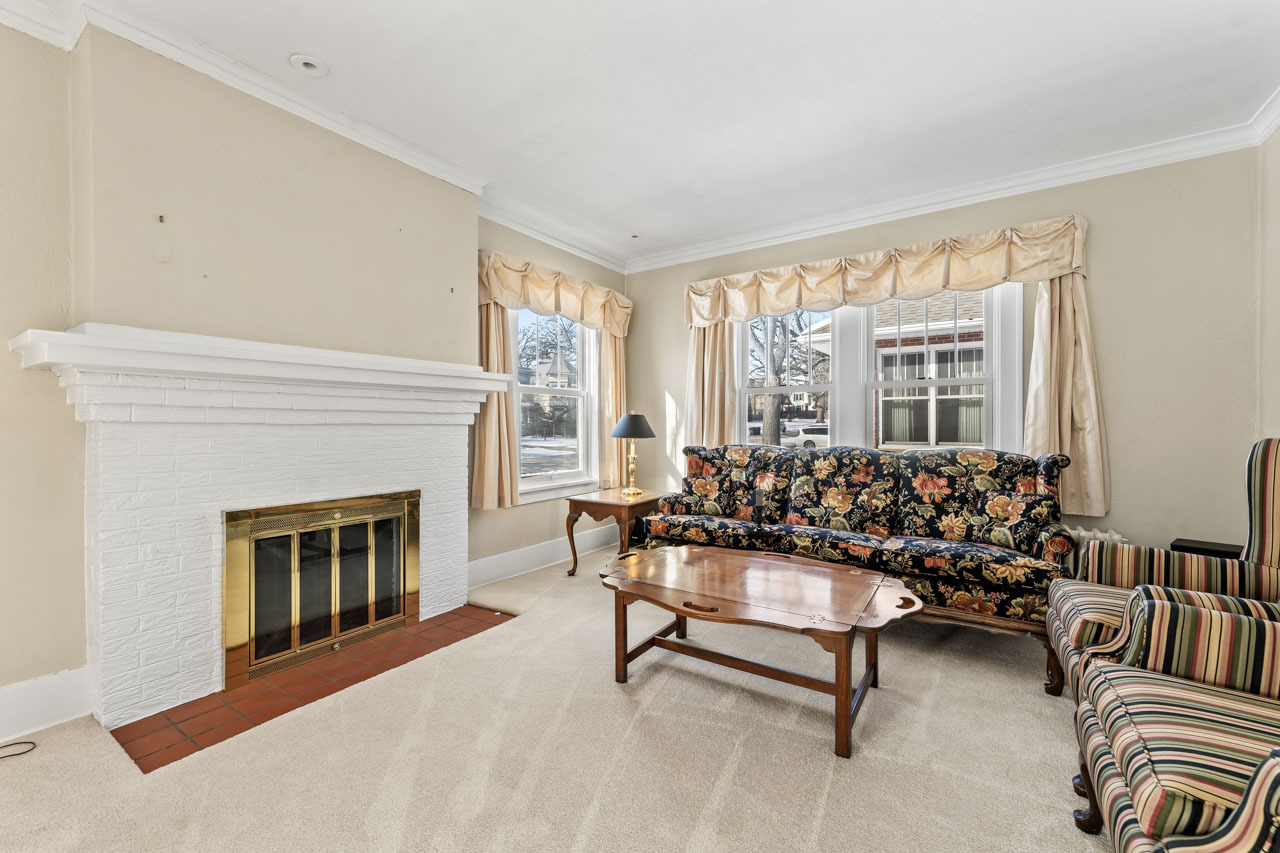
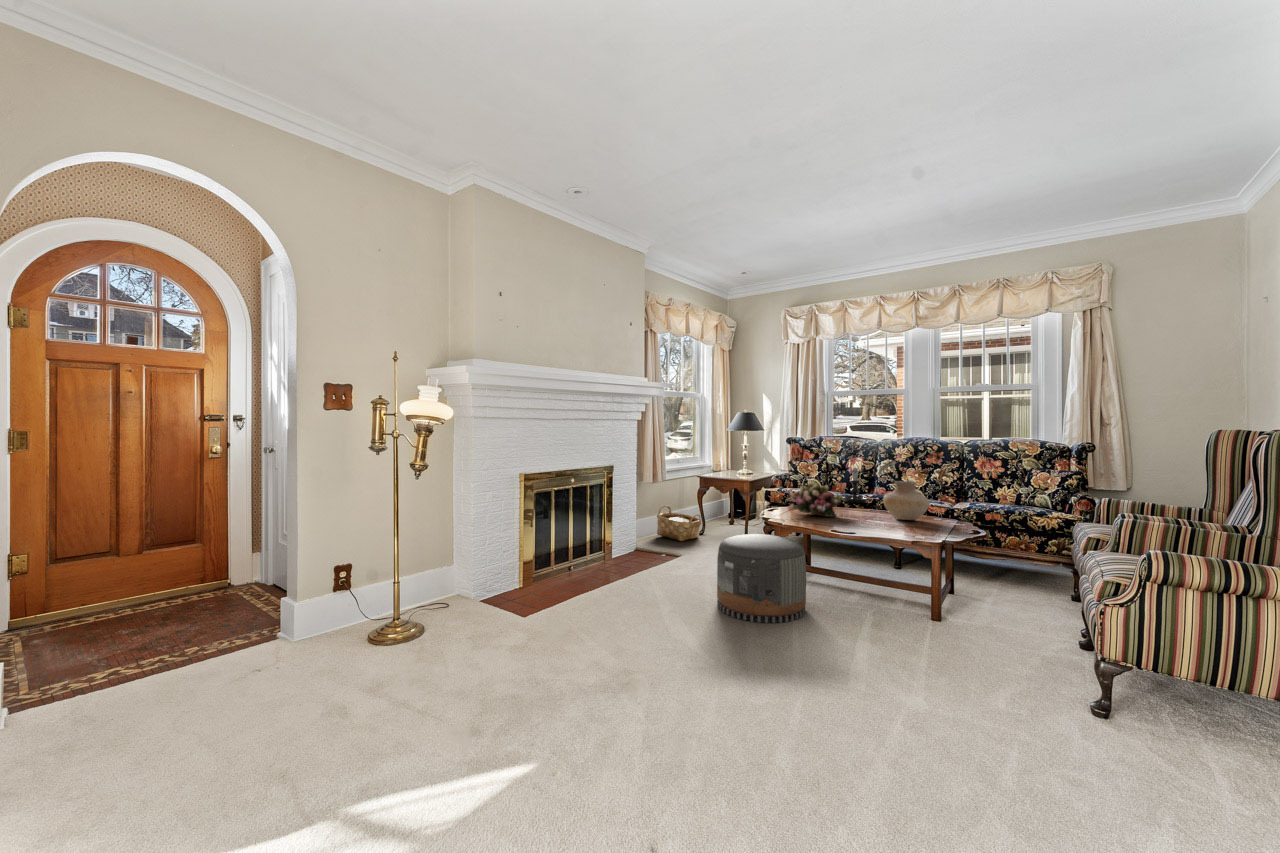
flower arrangement: none [647,518,726,573] -> present [789,482,843,517]
vase: none [782,518,846,577] -> present [883,481,929,520]
woven basket: none [514,535,571,585] -> present [657,505,701,541]
pouf: none [503,611,644,785] -> present [717,534,806,623]

